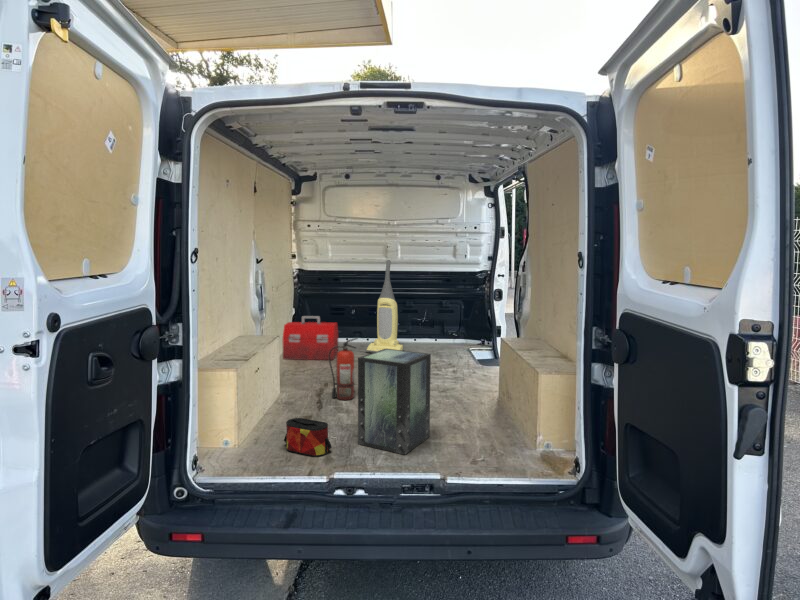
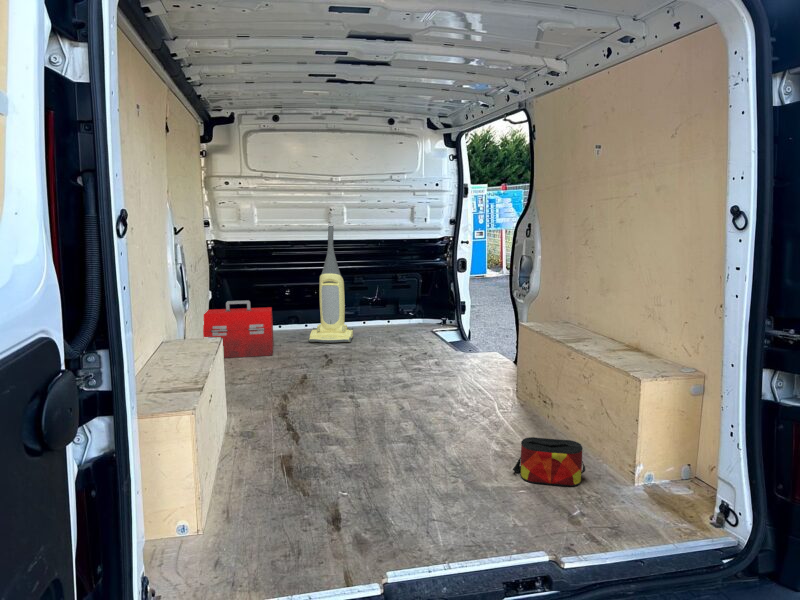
fire extinguisher: present [329,338,357,400] -> none [291,330,329,412]
storage box: present [358,349,431,455] -> none [365,346,453,487]
bag: present [284,418,332,457] -> present [513,437,585,487]

